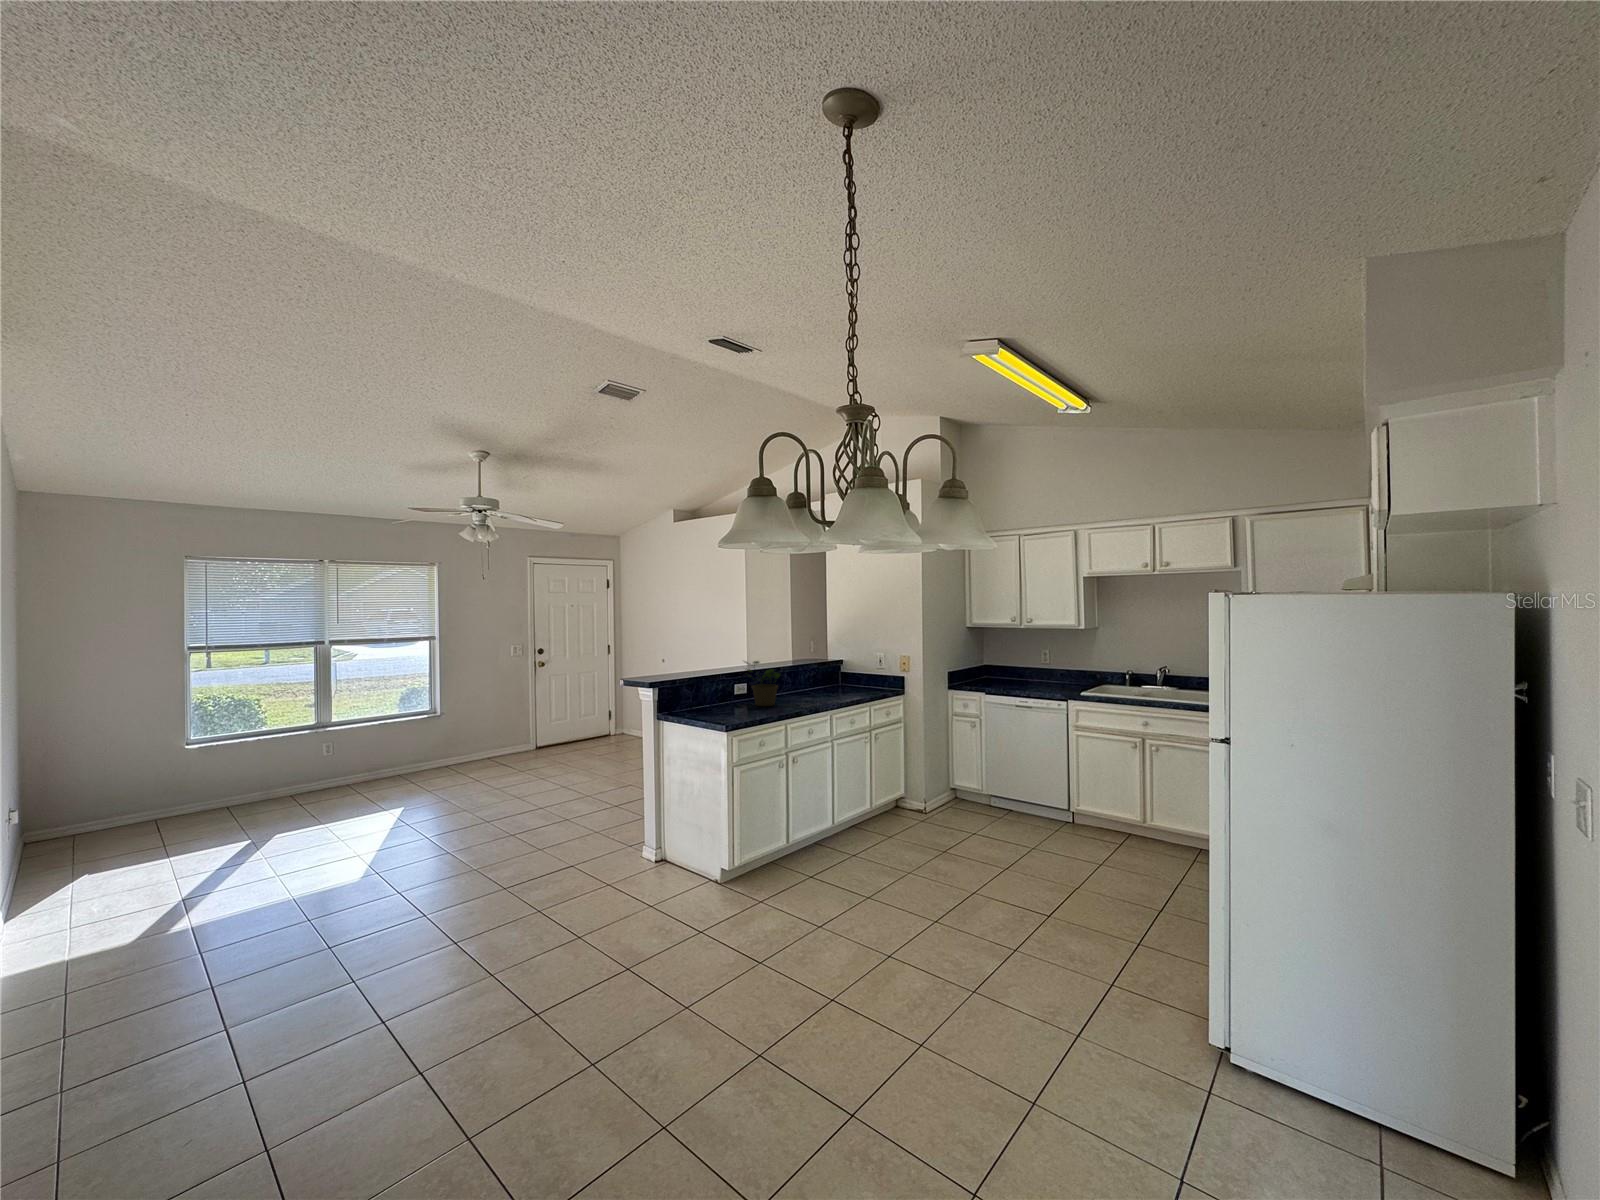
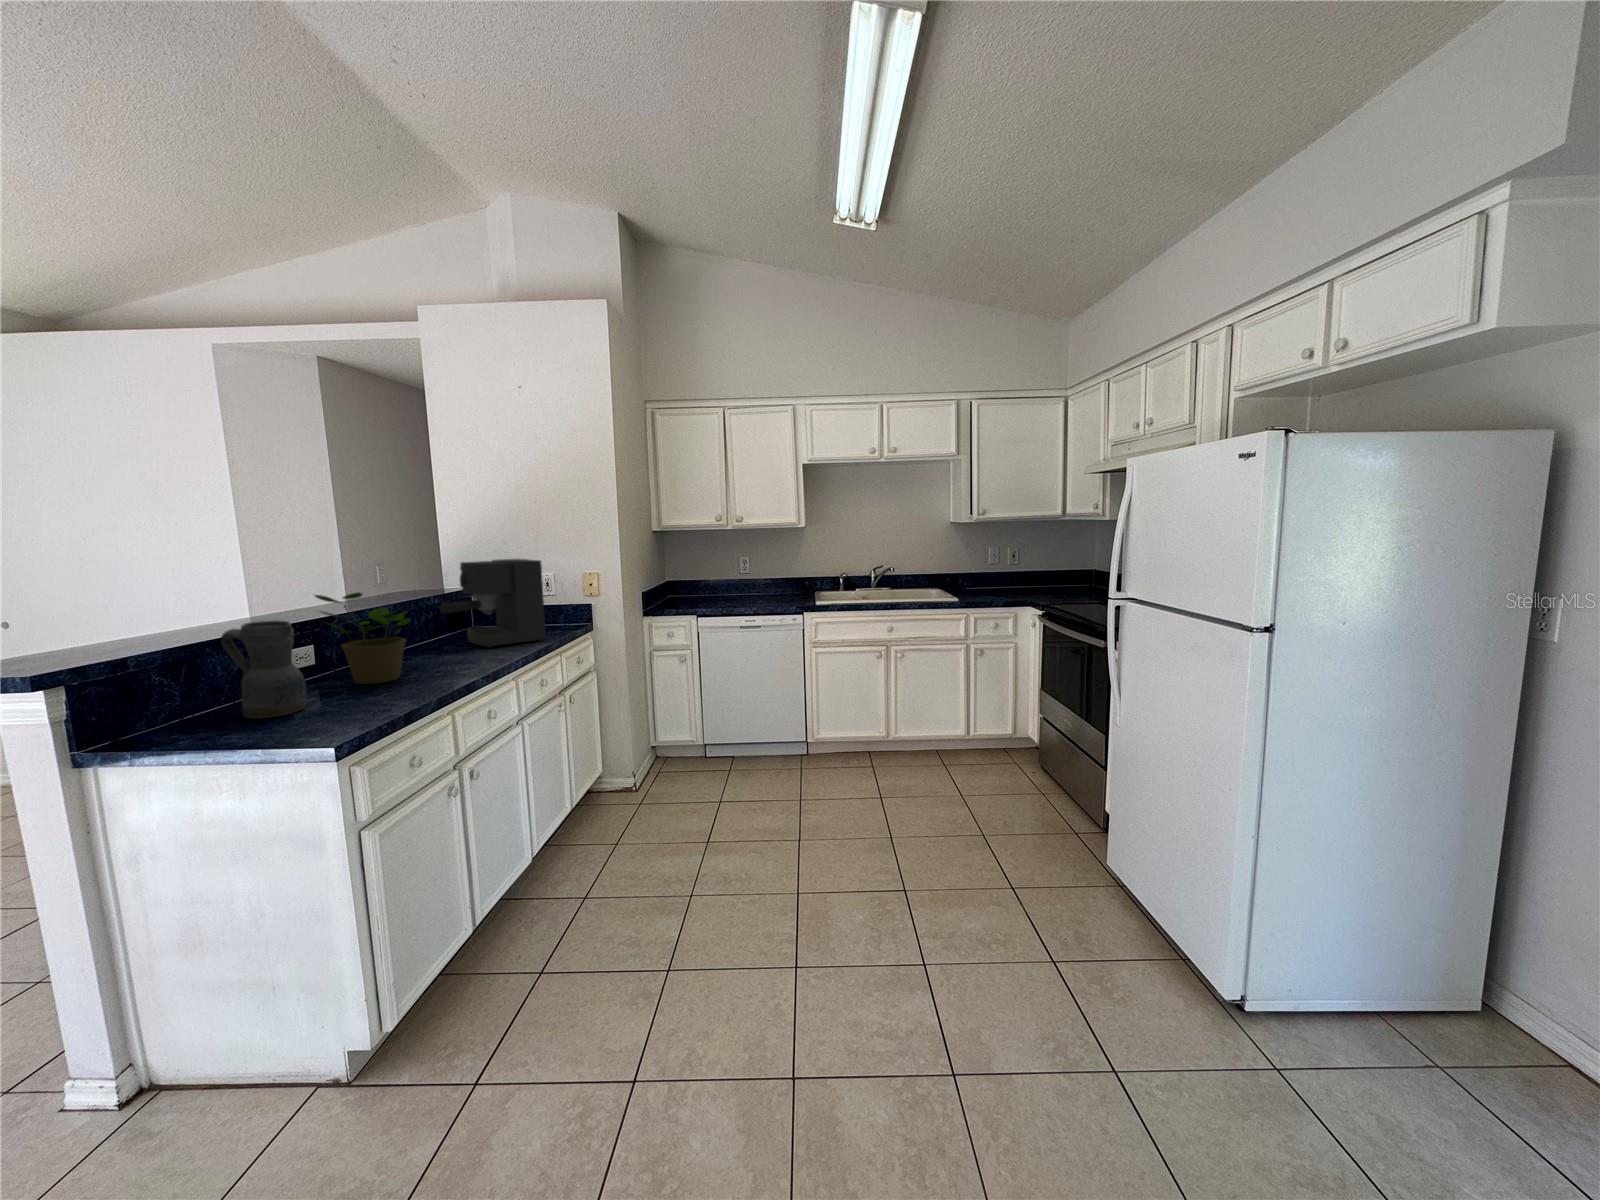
coffee maker: none [805,646,859,697] -> present [440,559,546,648]
ceramic pitcher: none [706,671,731,713] -> present [221,621,307,718]

